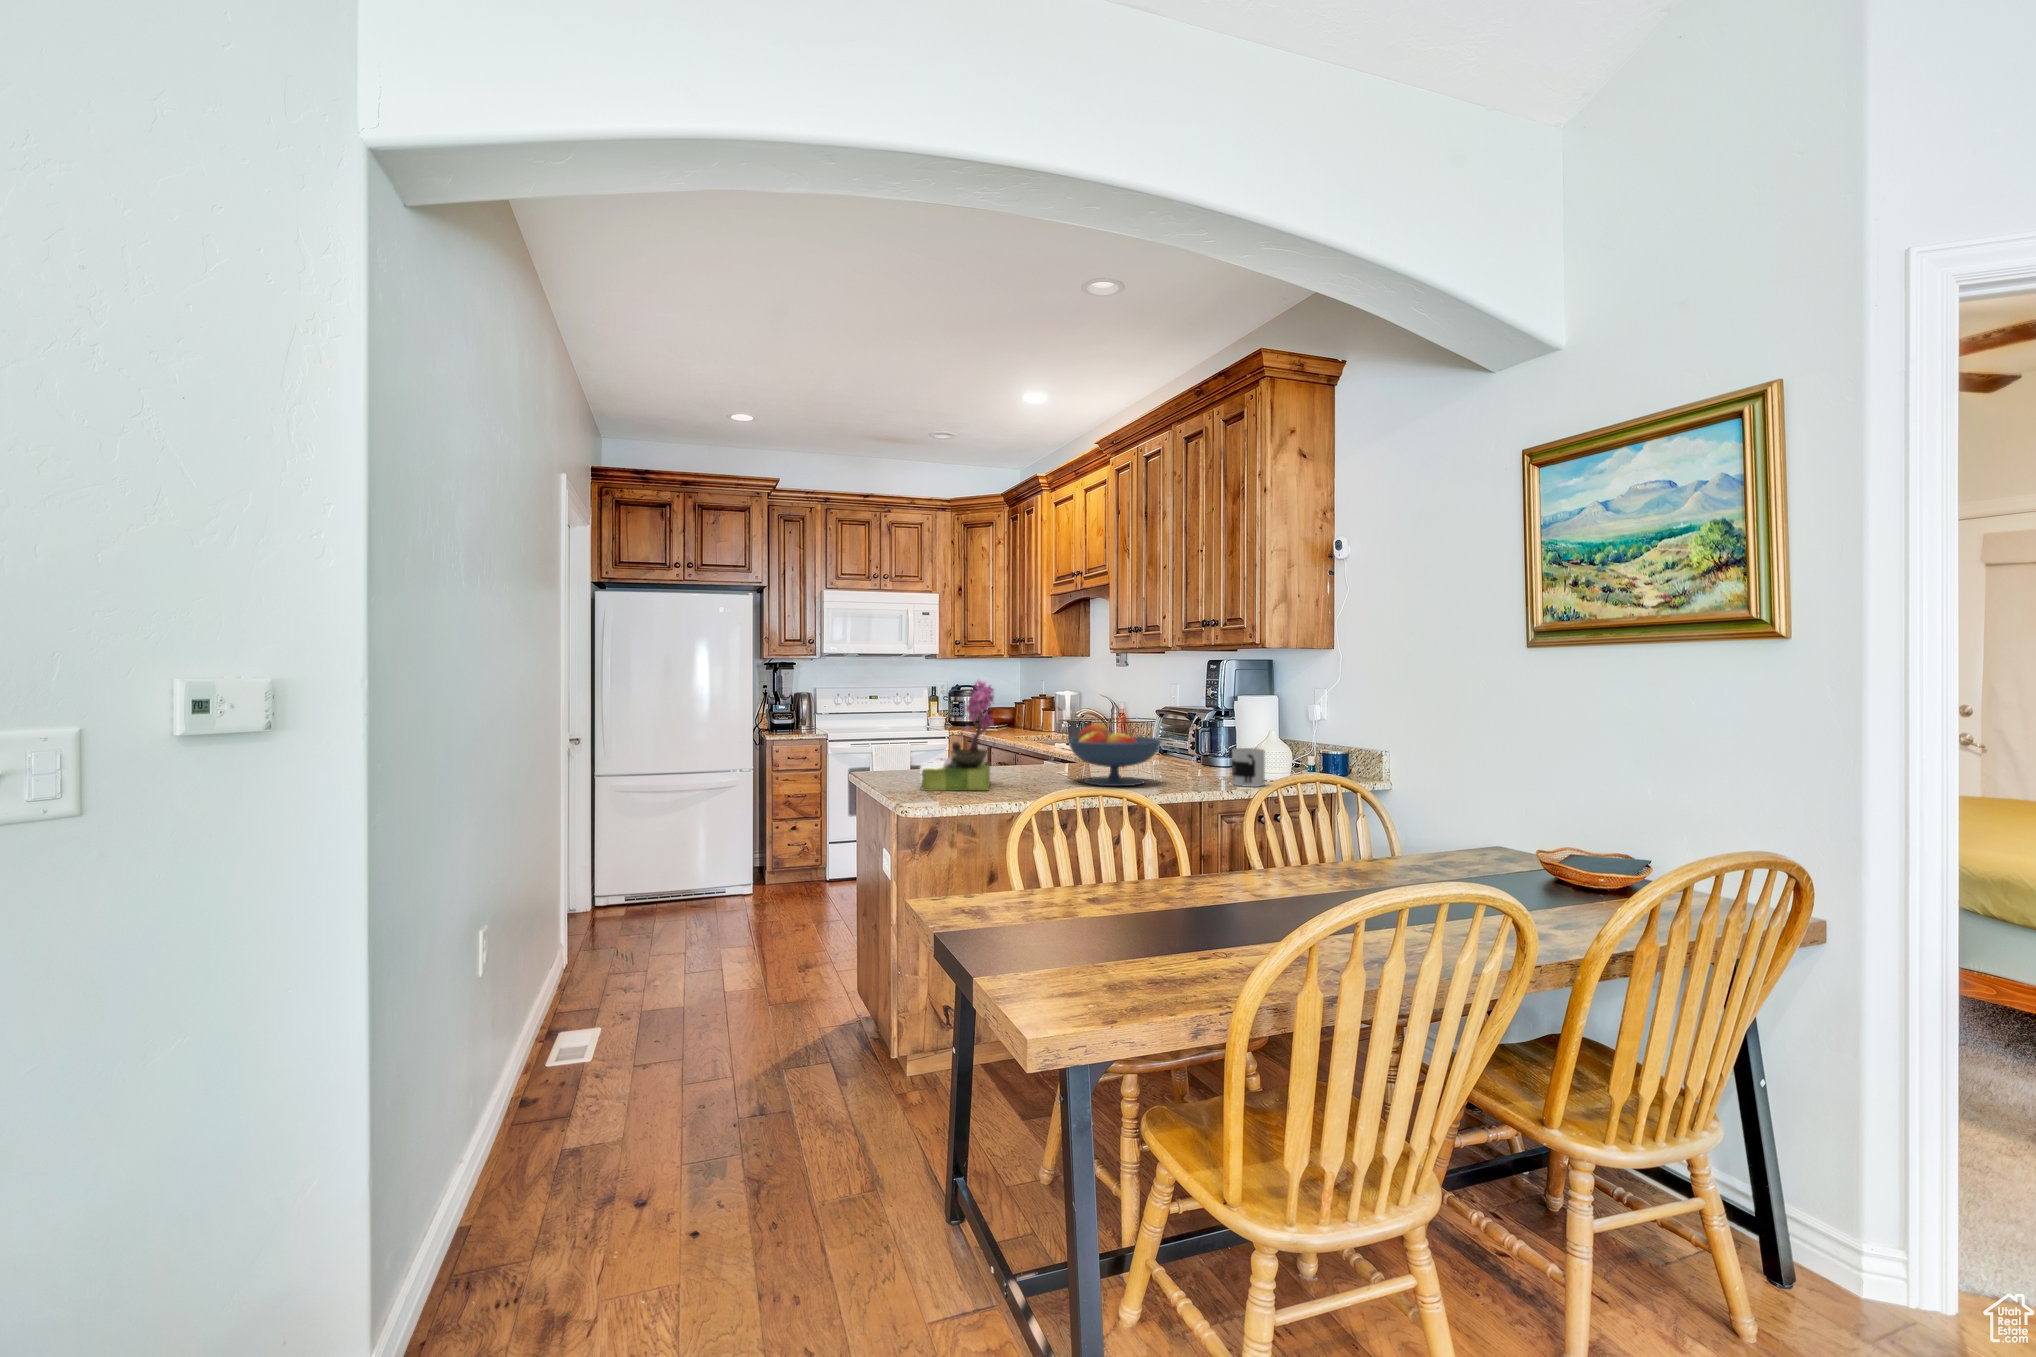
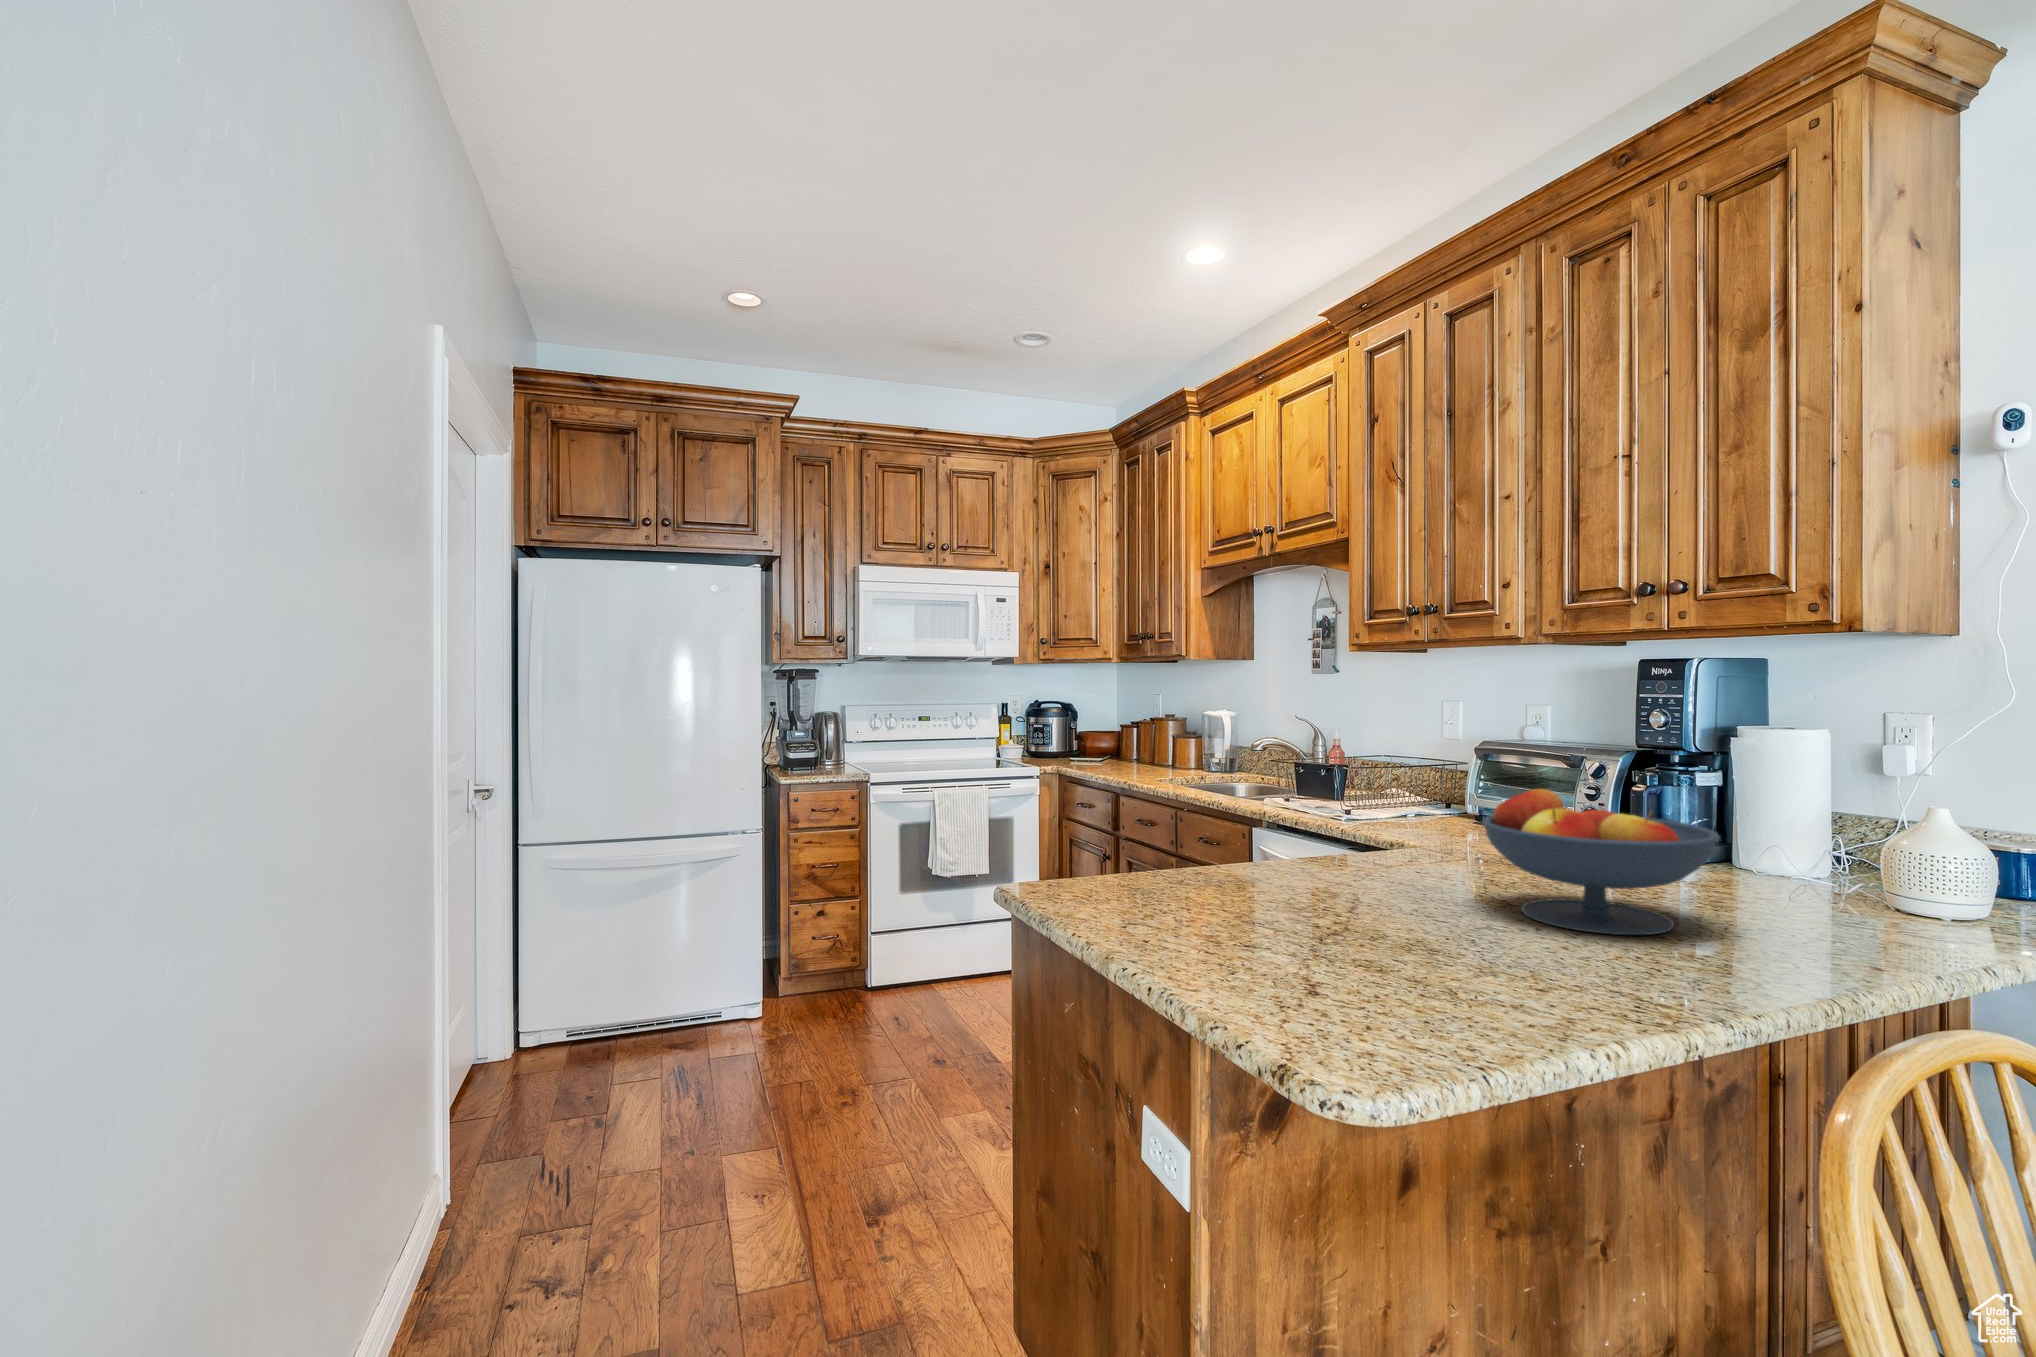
flower arrangement: present [920,680,994,791] -> none [1200,693,1393,964]
mug: present [1232,748,1265,787] -> none [1817,842,1937,933]

